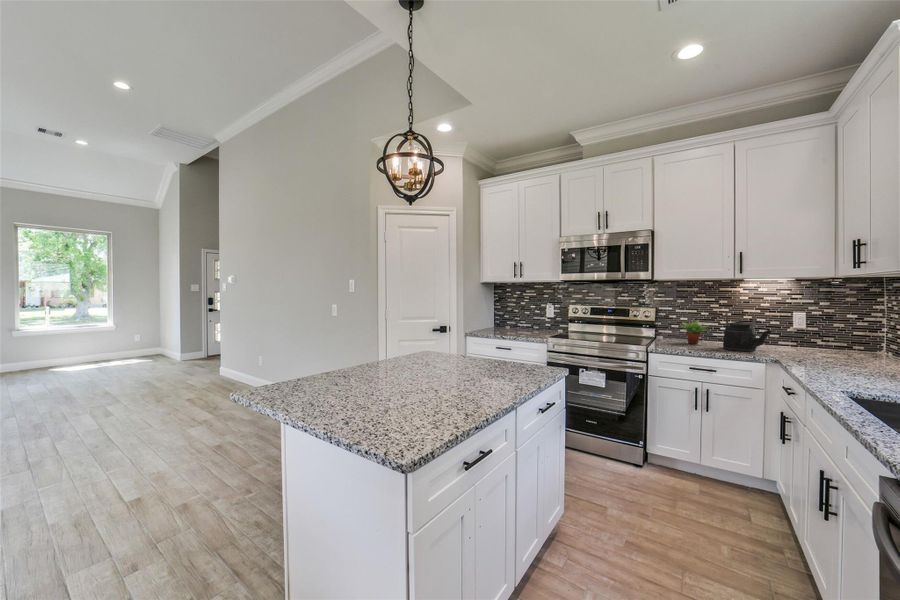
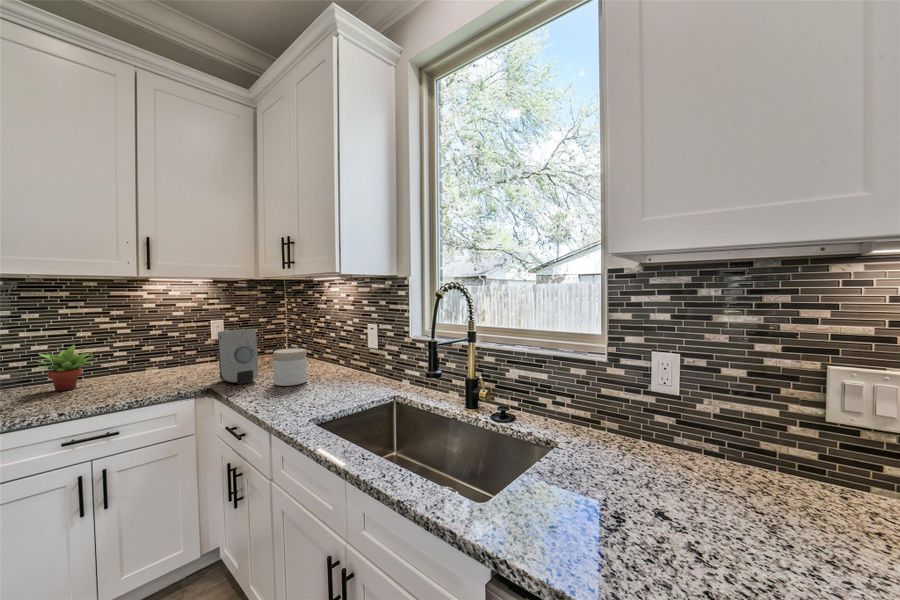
kettle: present [723,312,771,351] -> none [125,327,195,388]
soap dispenser: none [789,319,822,362] -> present [218,329,258,384]
jar: none [834,339,874,371] -> present [273,348,307,386]

